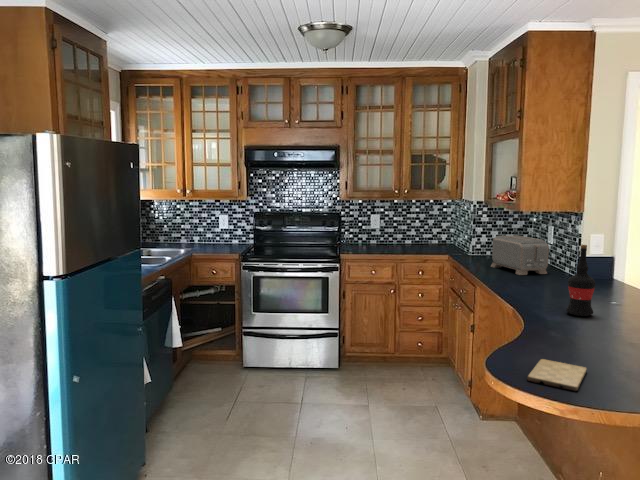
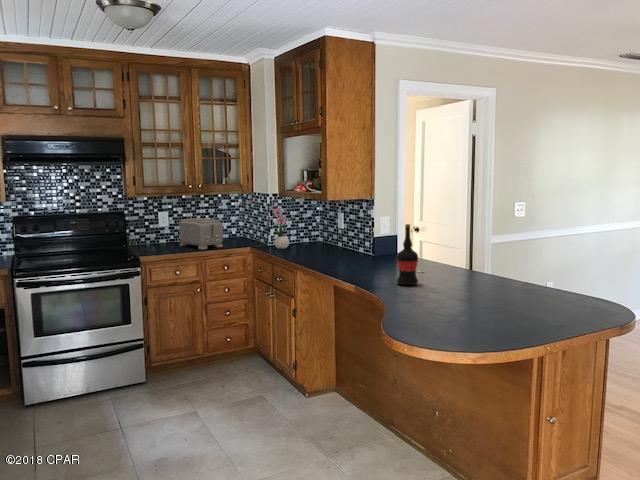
flower arrangement: none [473,210,493,260] -> present [273,201,290,249]
toaster: present [491,235,549,275] -> present [179,218,223,249]
cutting board: present [527,359,586,391] -> none [423,322,470,341]

